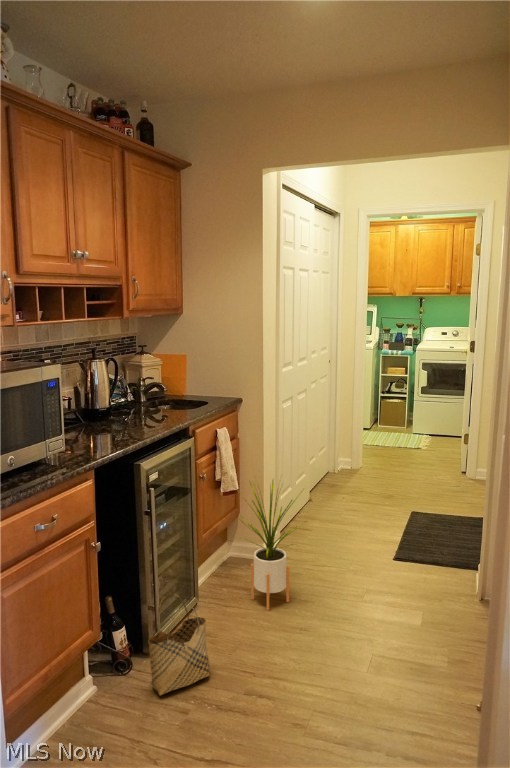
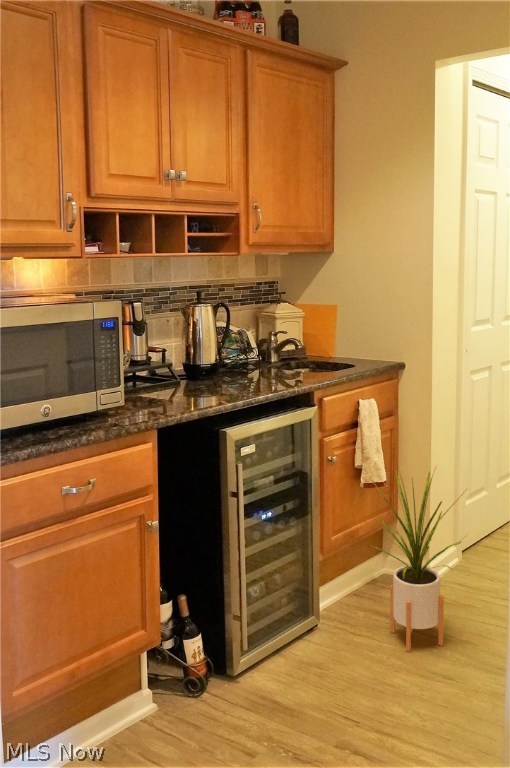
woven basket: present [148,593,210,695] -> none [210,604,295,735]

